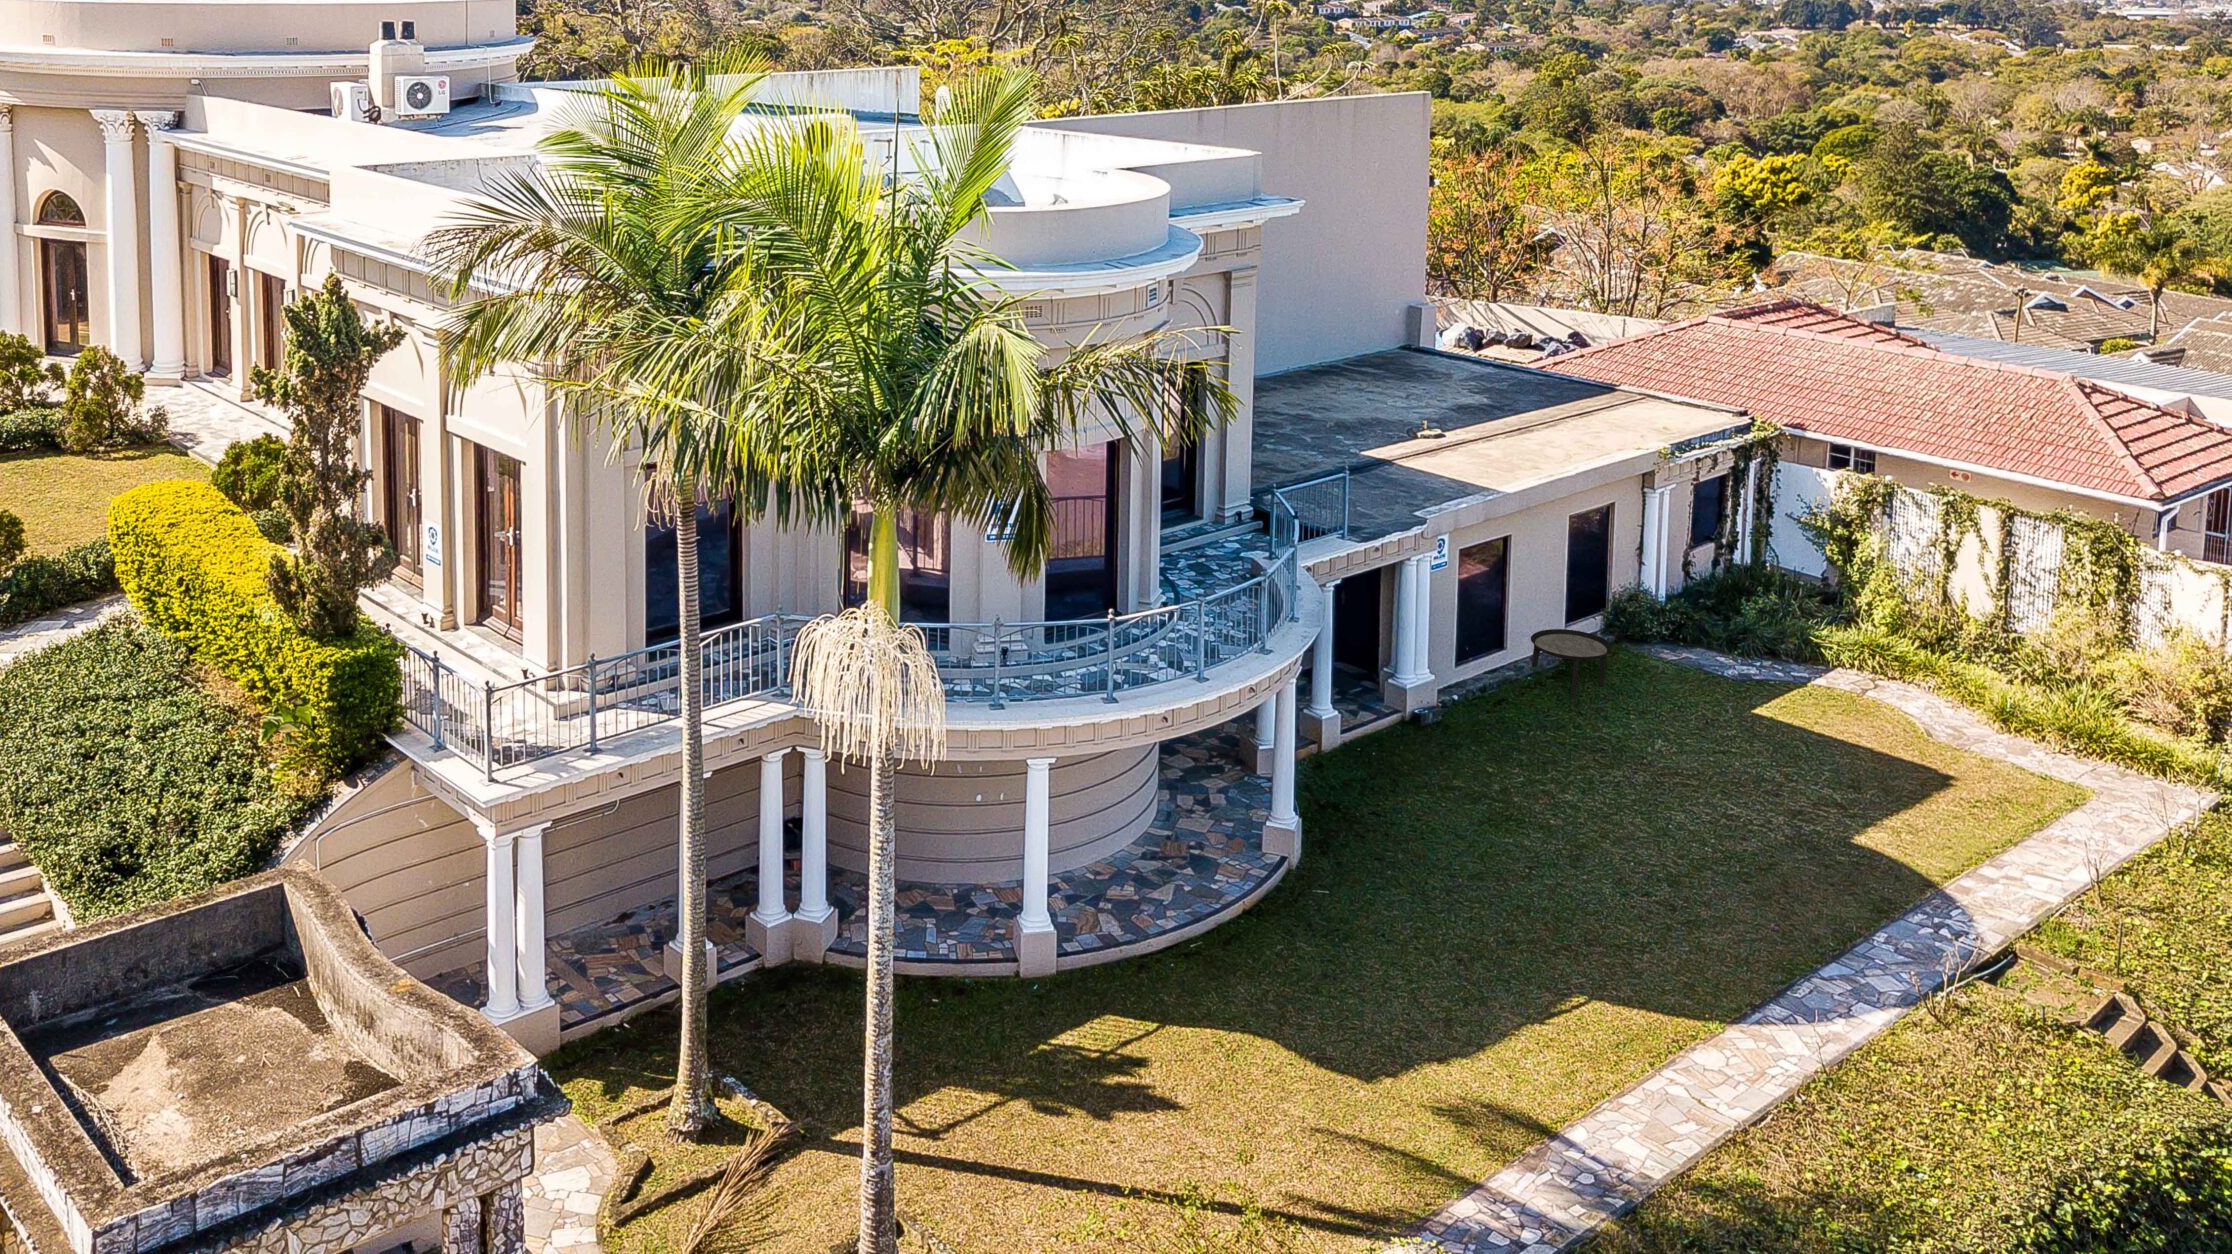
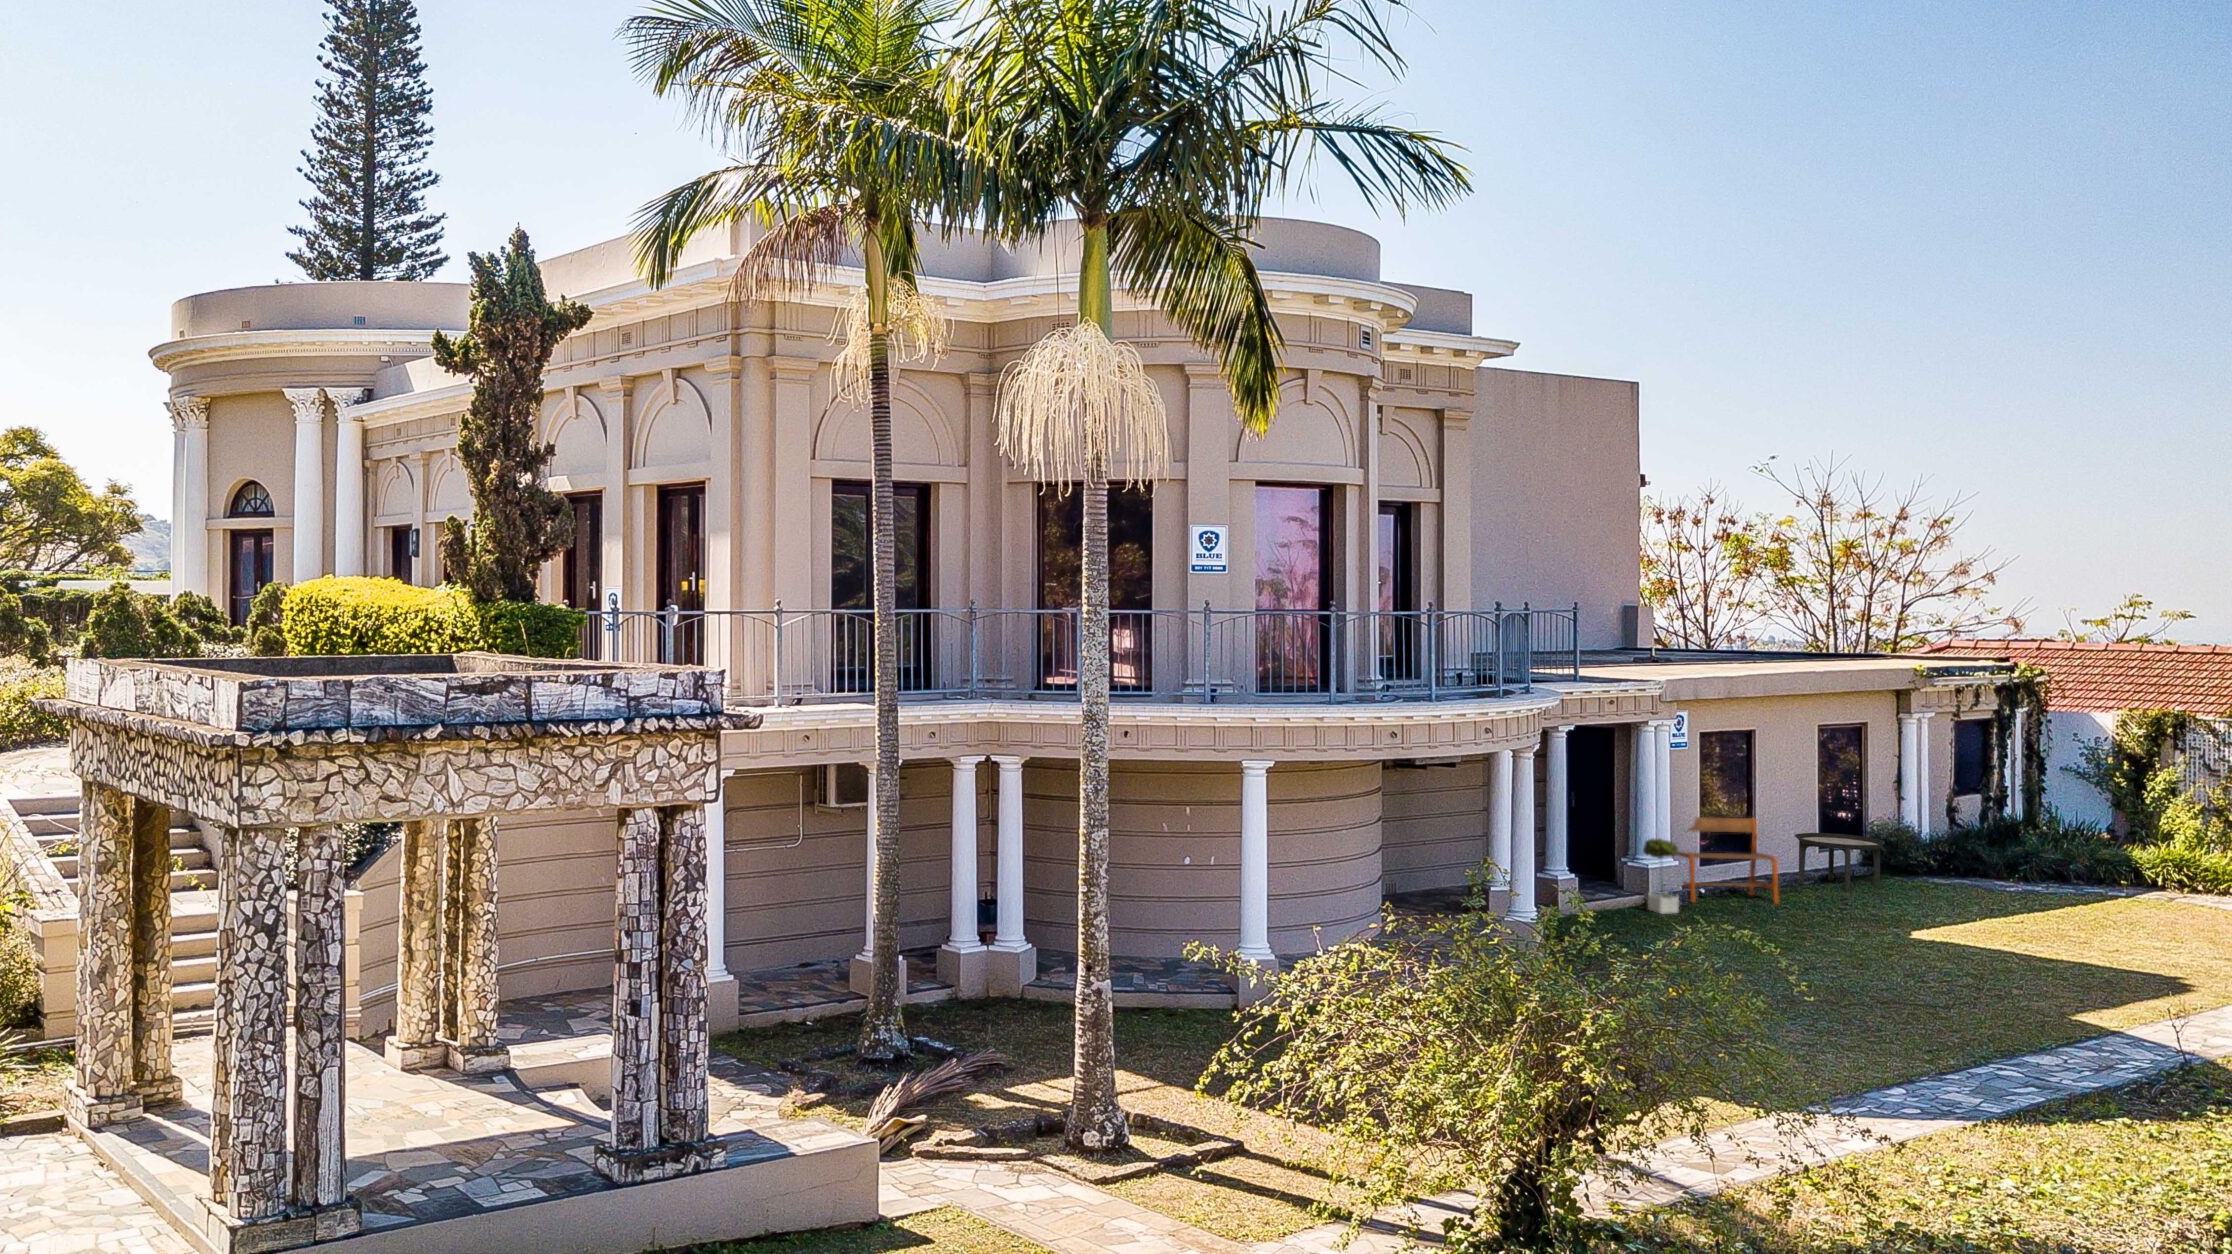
bench: none [1413,642,1510,733] -> present [1677,817,1779,904]
potted tree: none [1385,690,1419,759] -> present [1643,838,1679,914]

